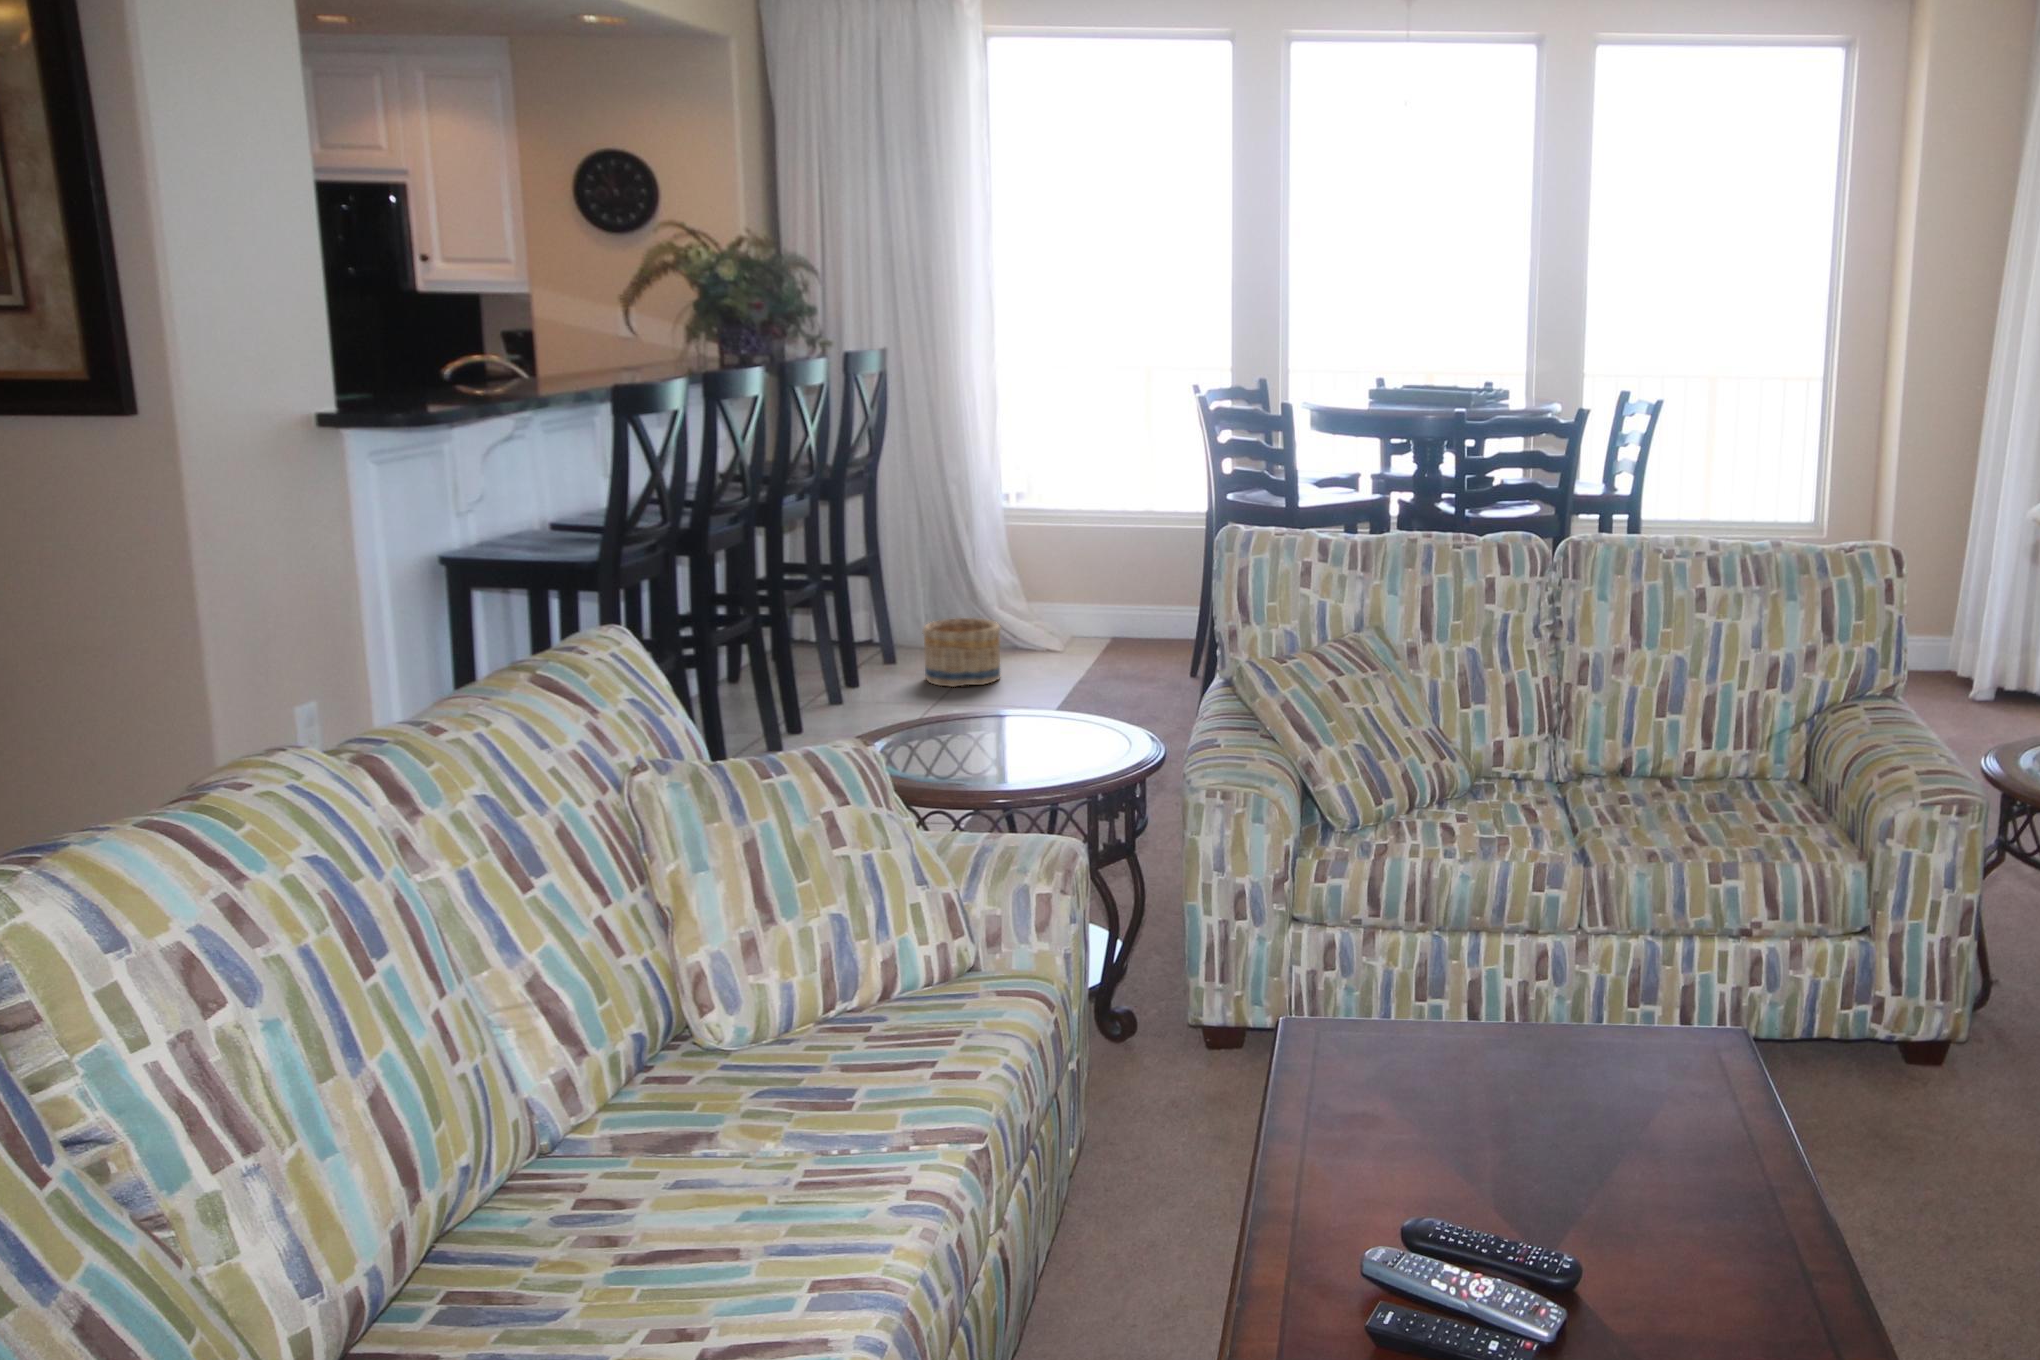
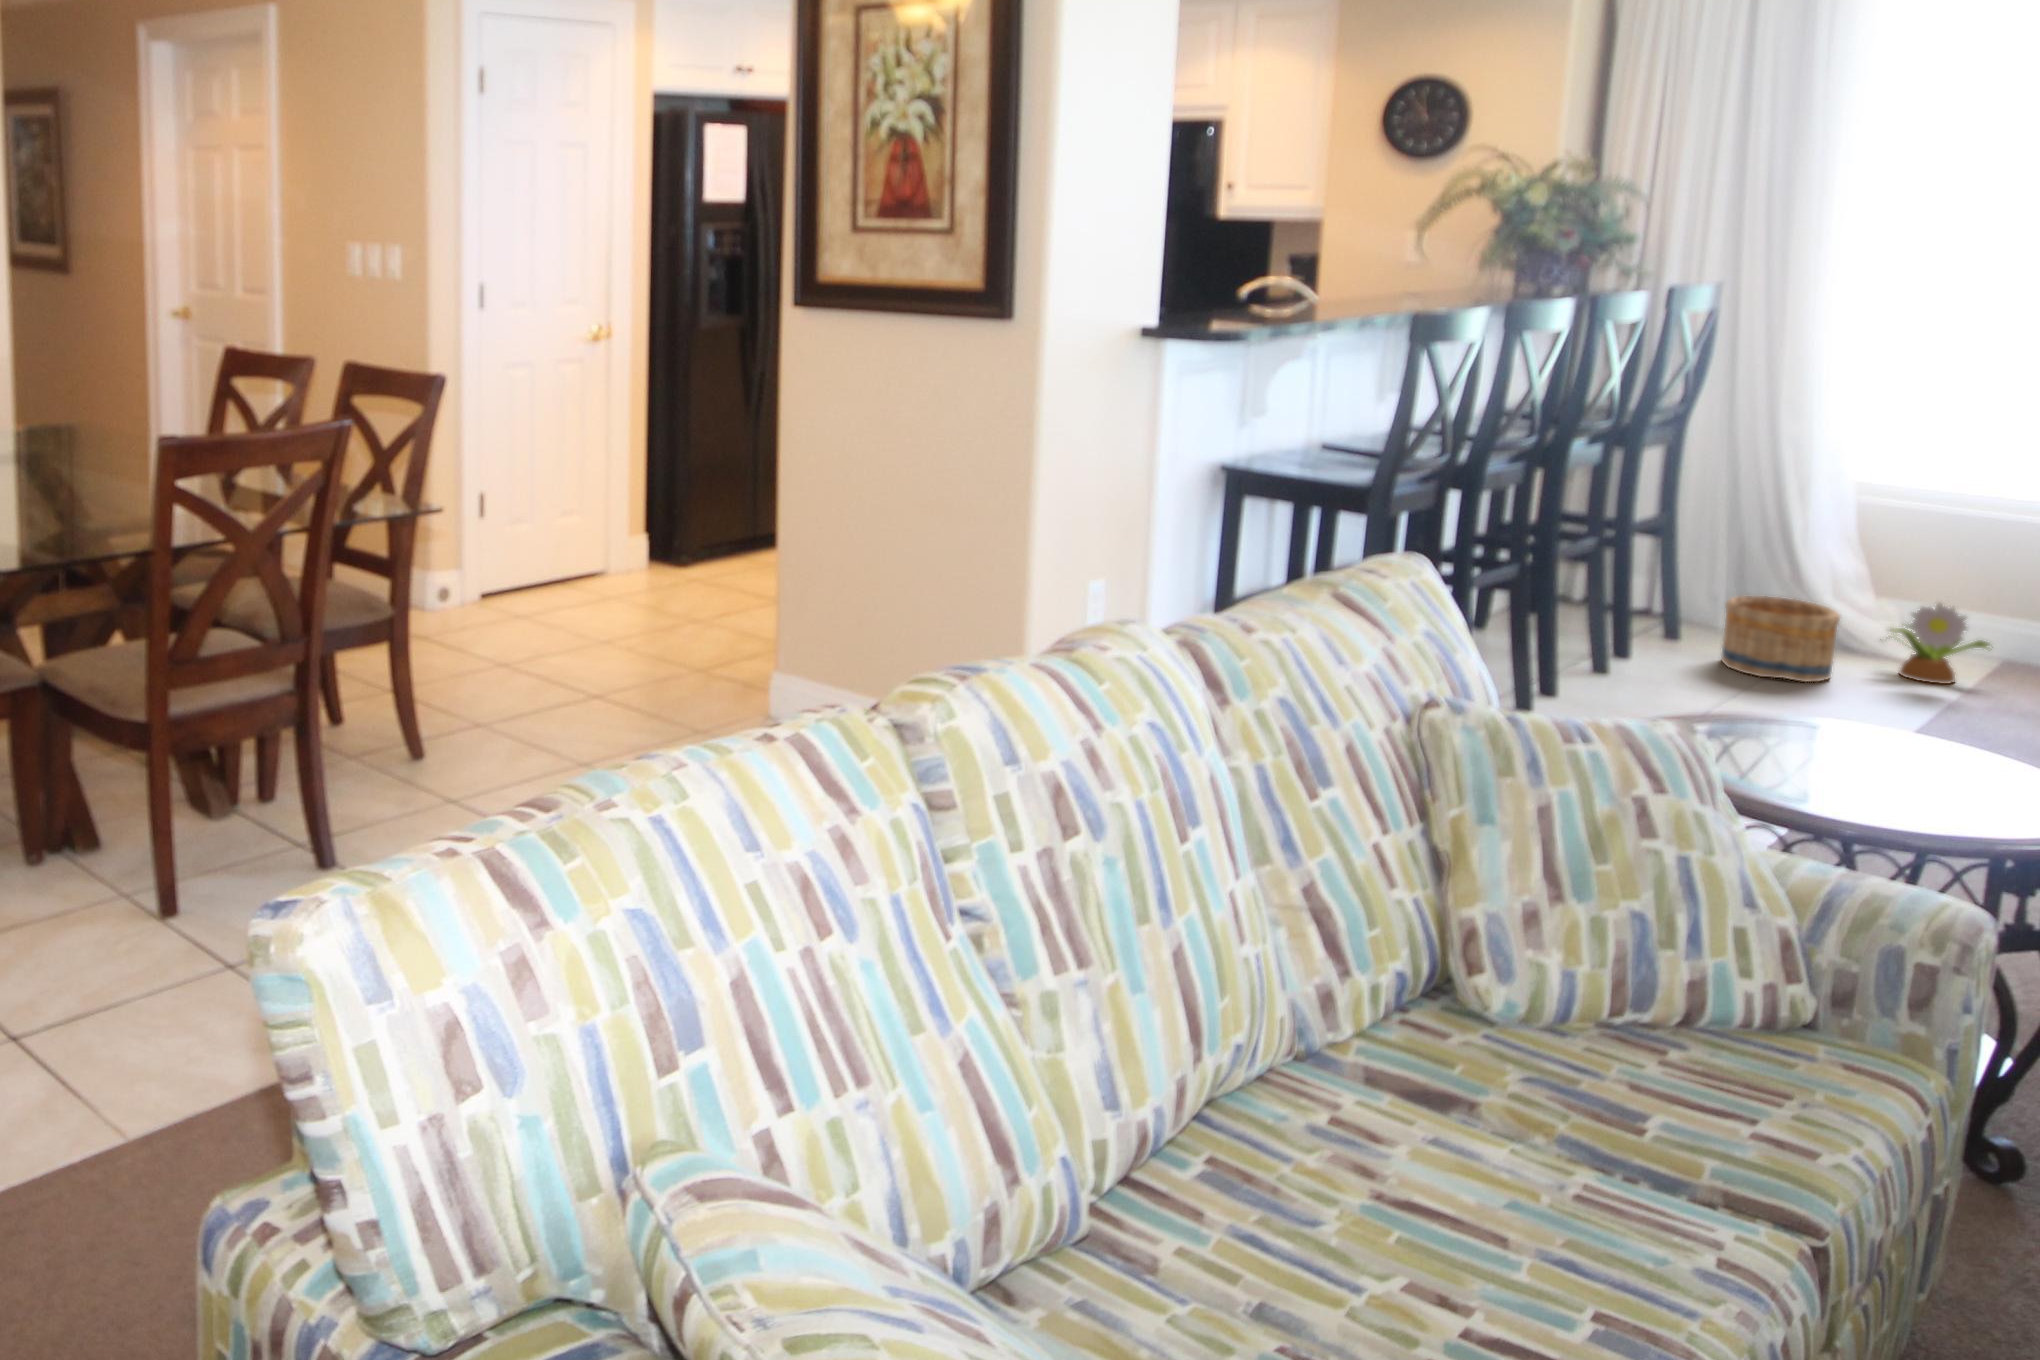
decorative plant: none [1028,604,1097,668] -> present [1880,603,1993,684]

